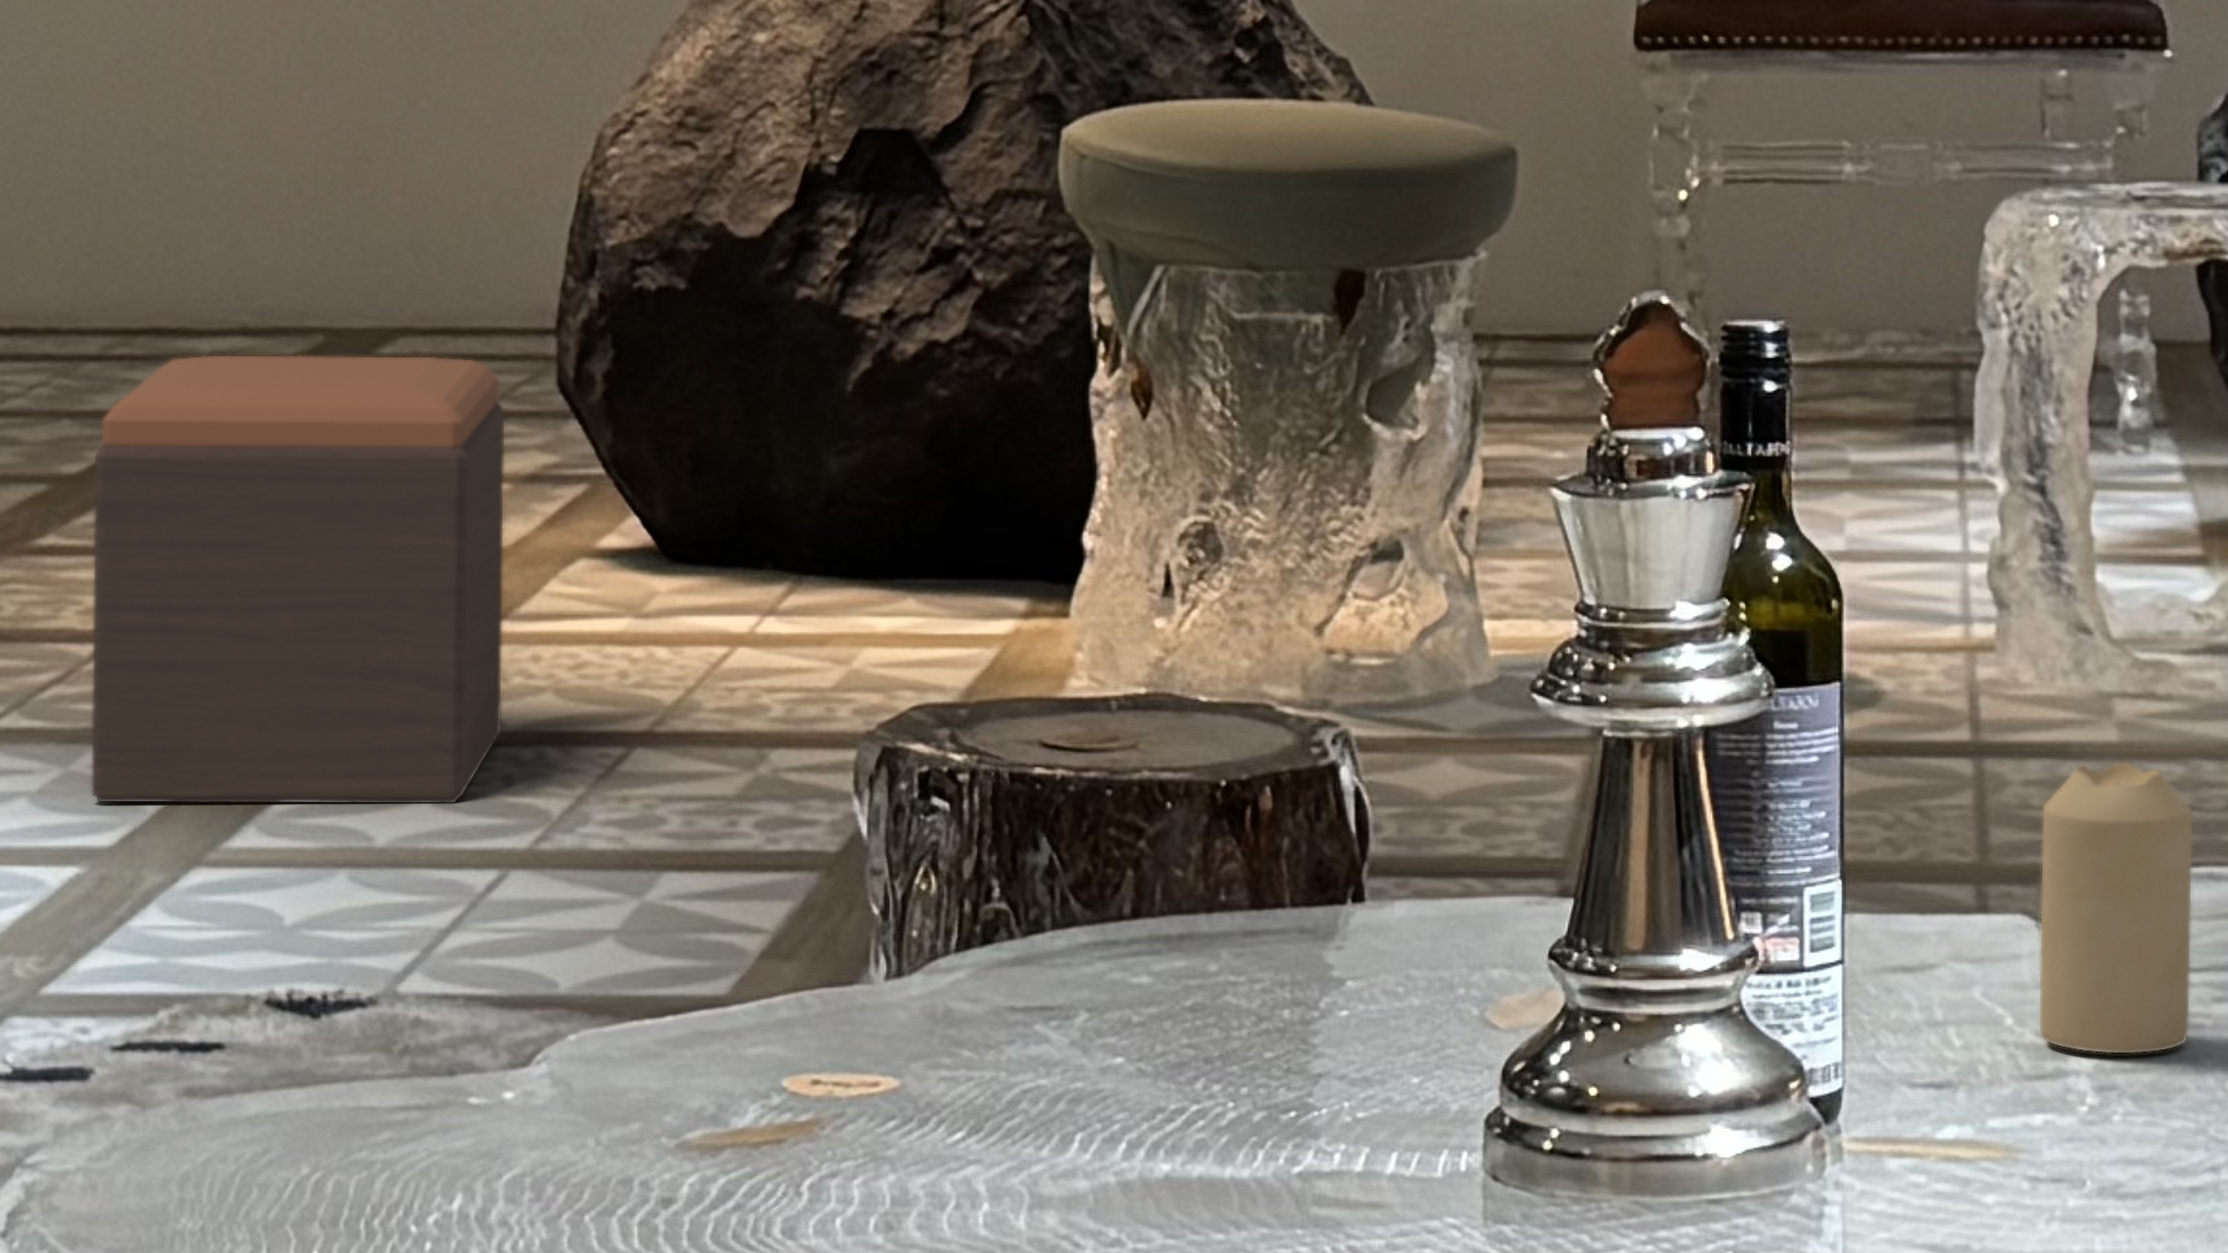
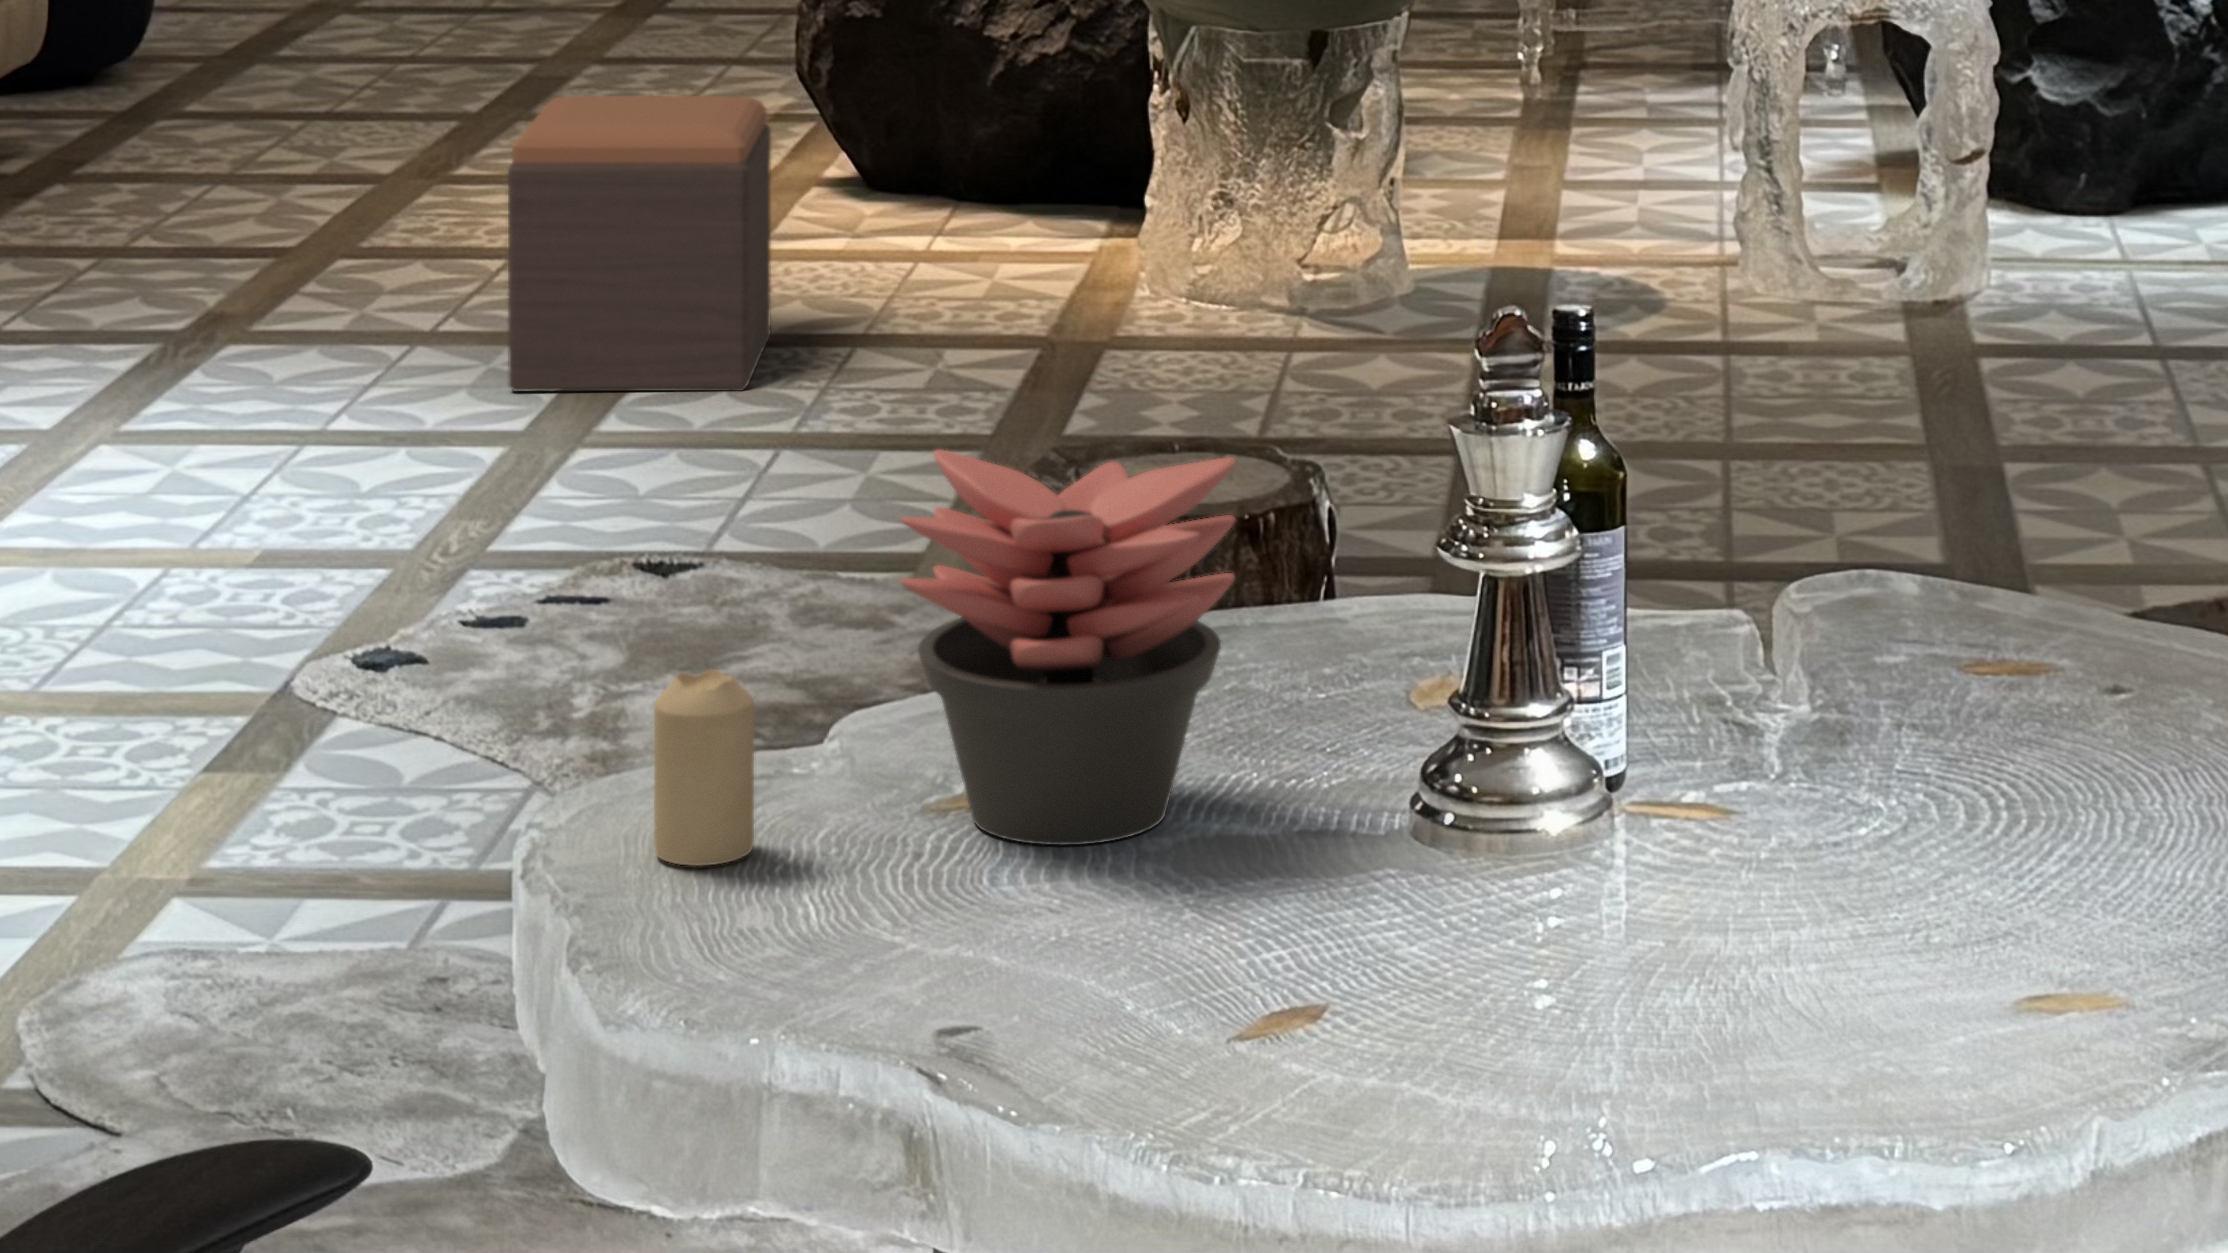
succulent plant: none [641,516,1197,1145] -> present [900,449,1236,845]
candle: present [2040,763,2192,1053] -> present [654,669,754,866]

